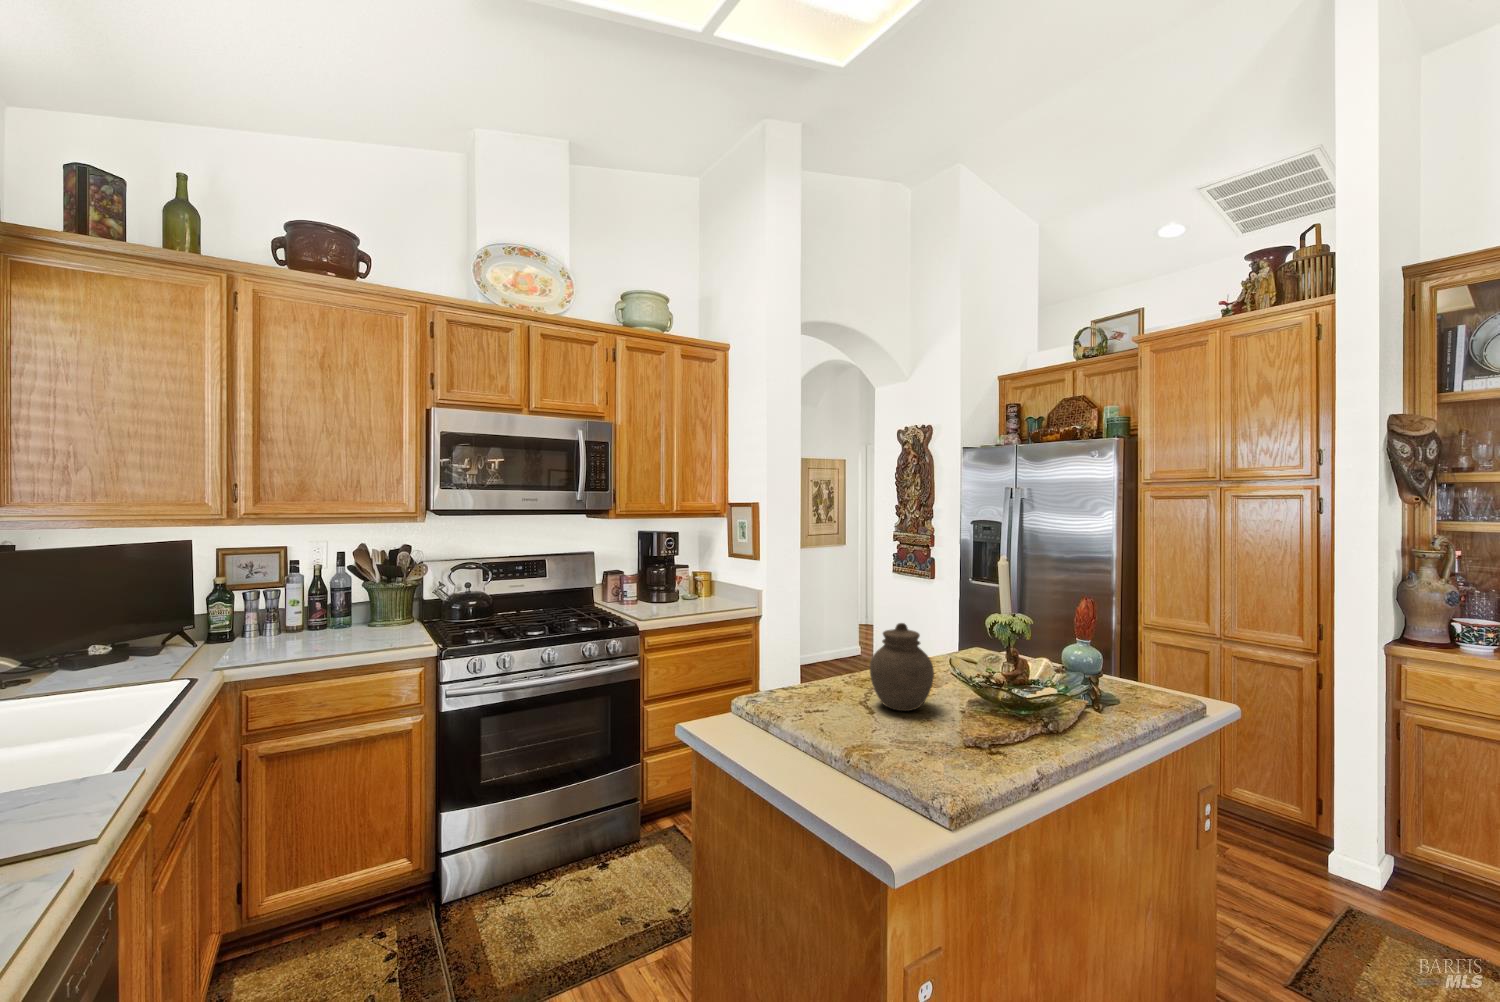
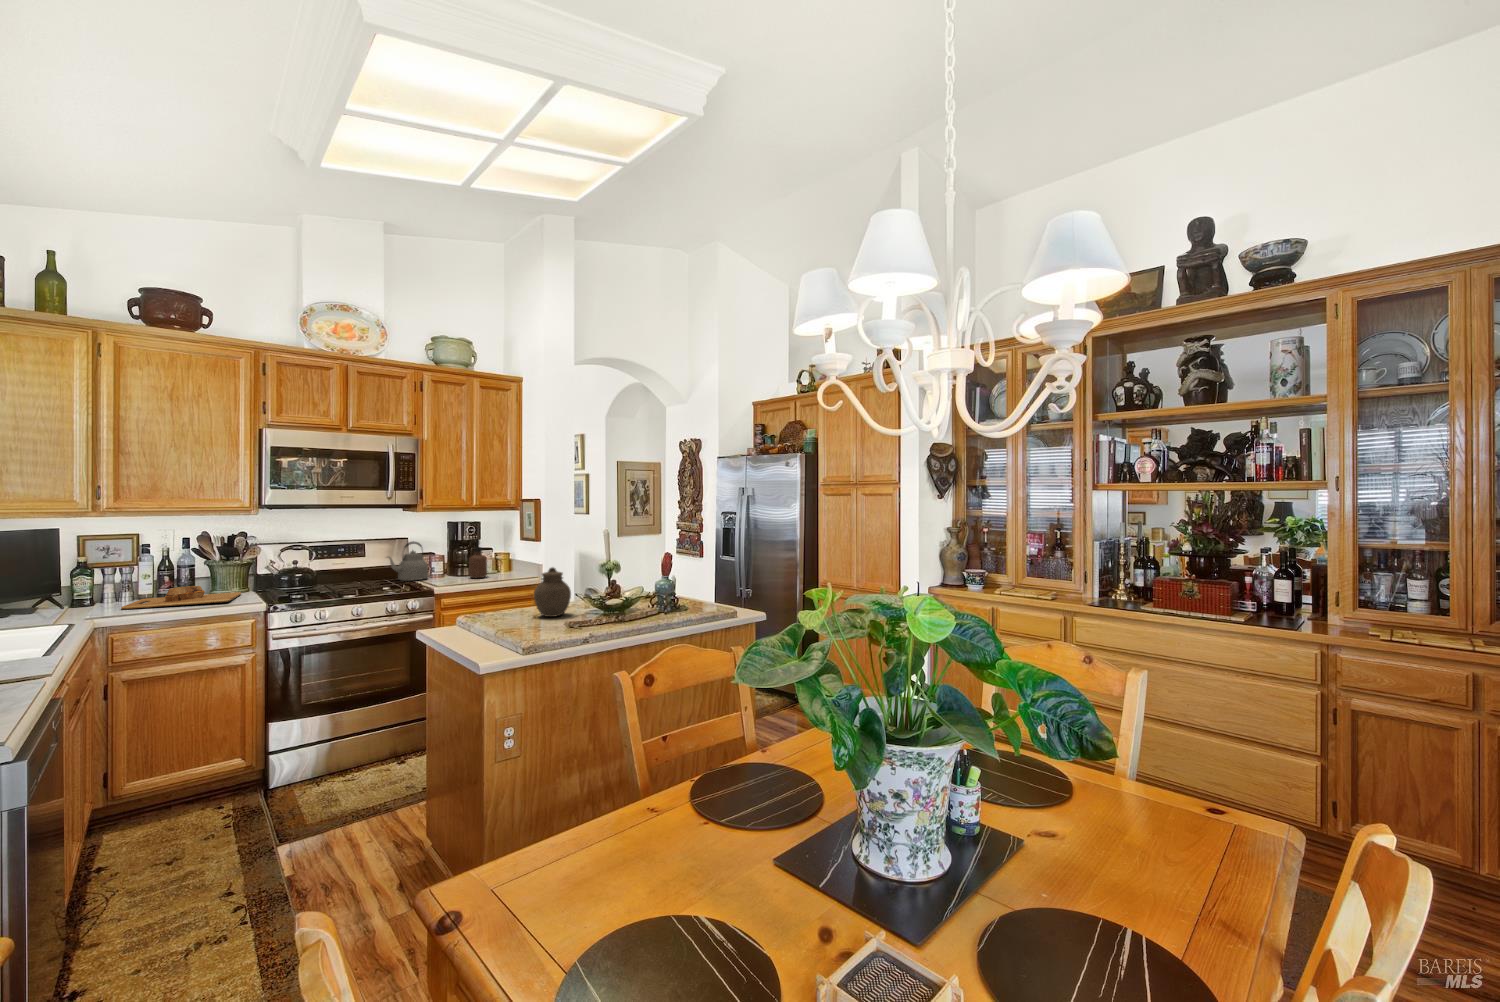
soap dispenser: none [669,554,691,606] -> present [469,539,487,578]
kettle: none [572,557,620,608] -> present [387,541,428,581]
cutting board: none [261,618,405,653] -> present [121,586,241,609]

